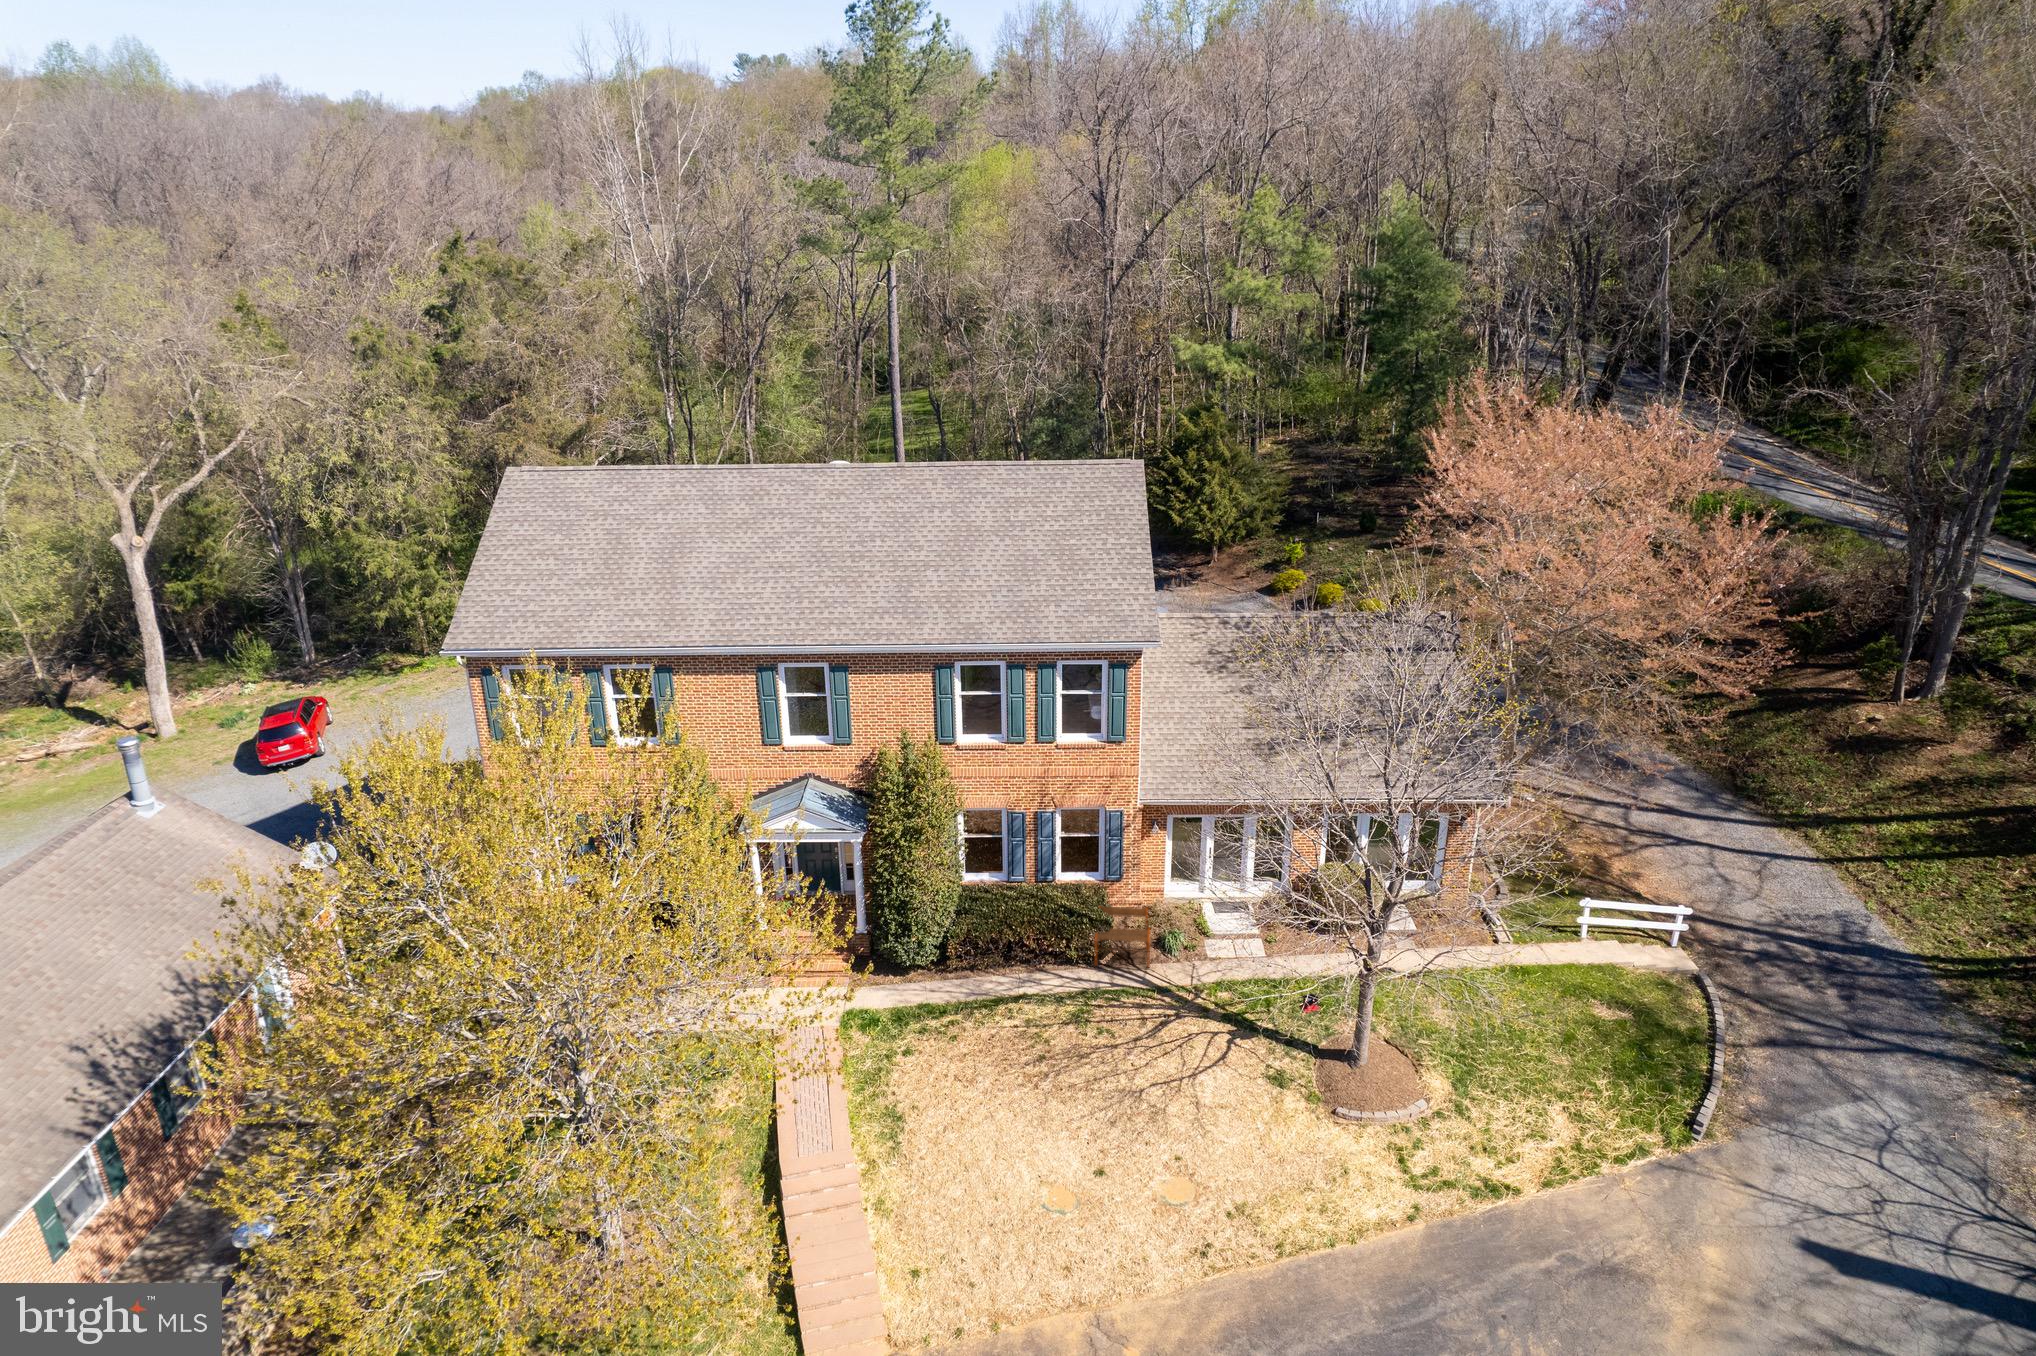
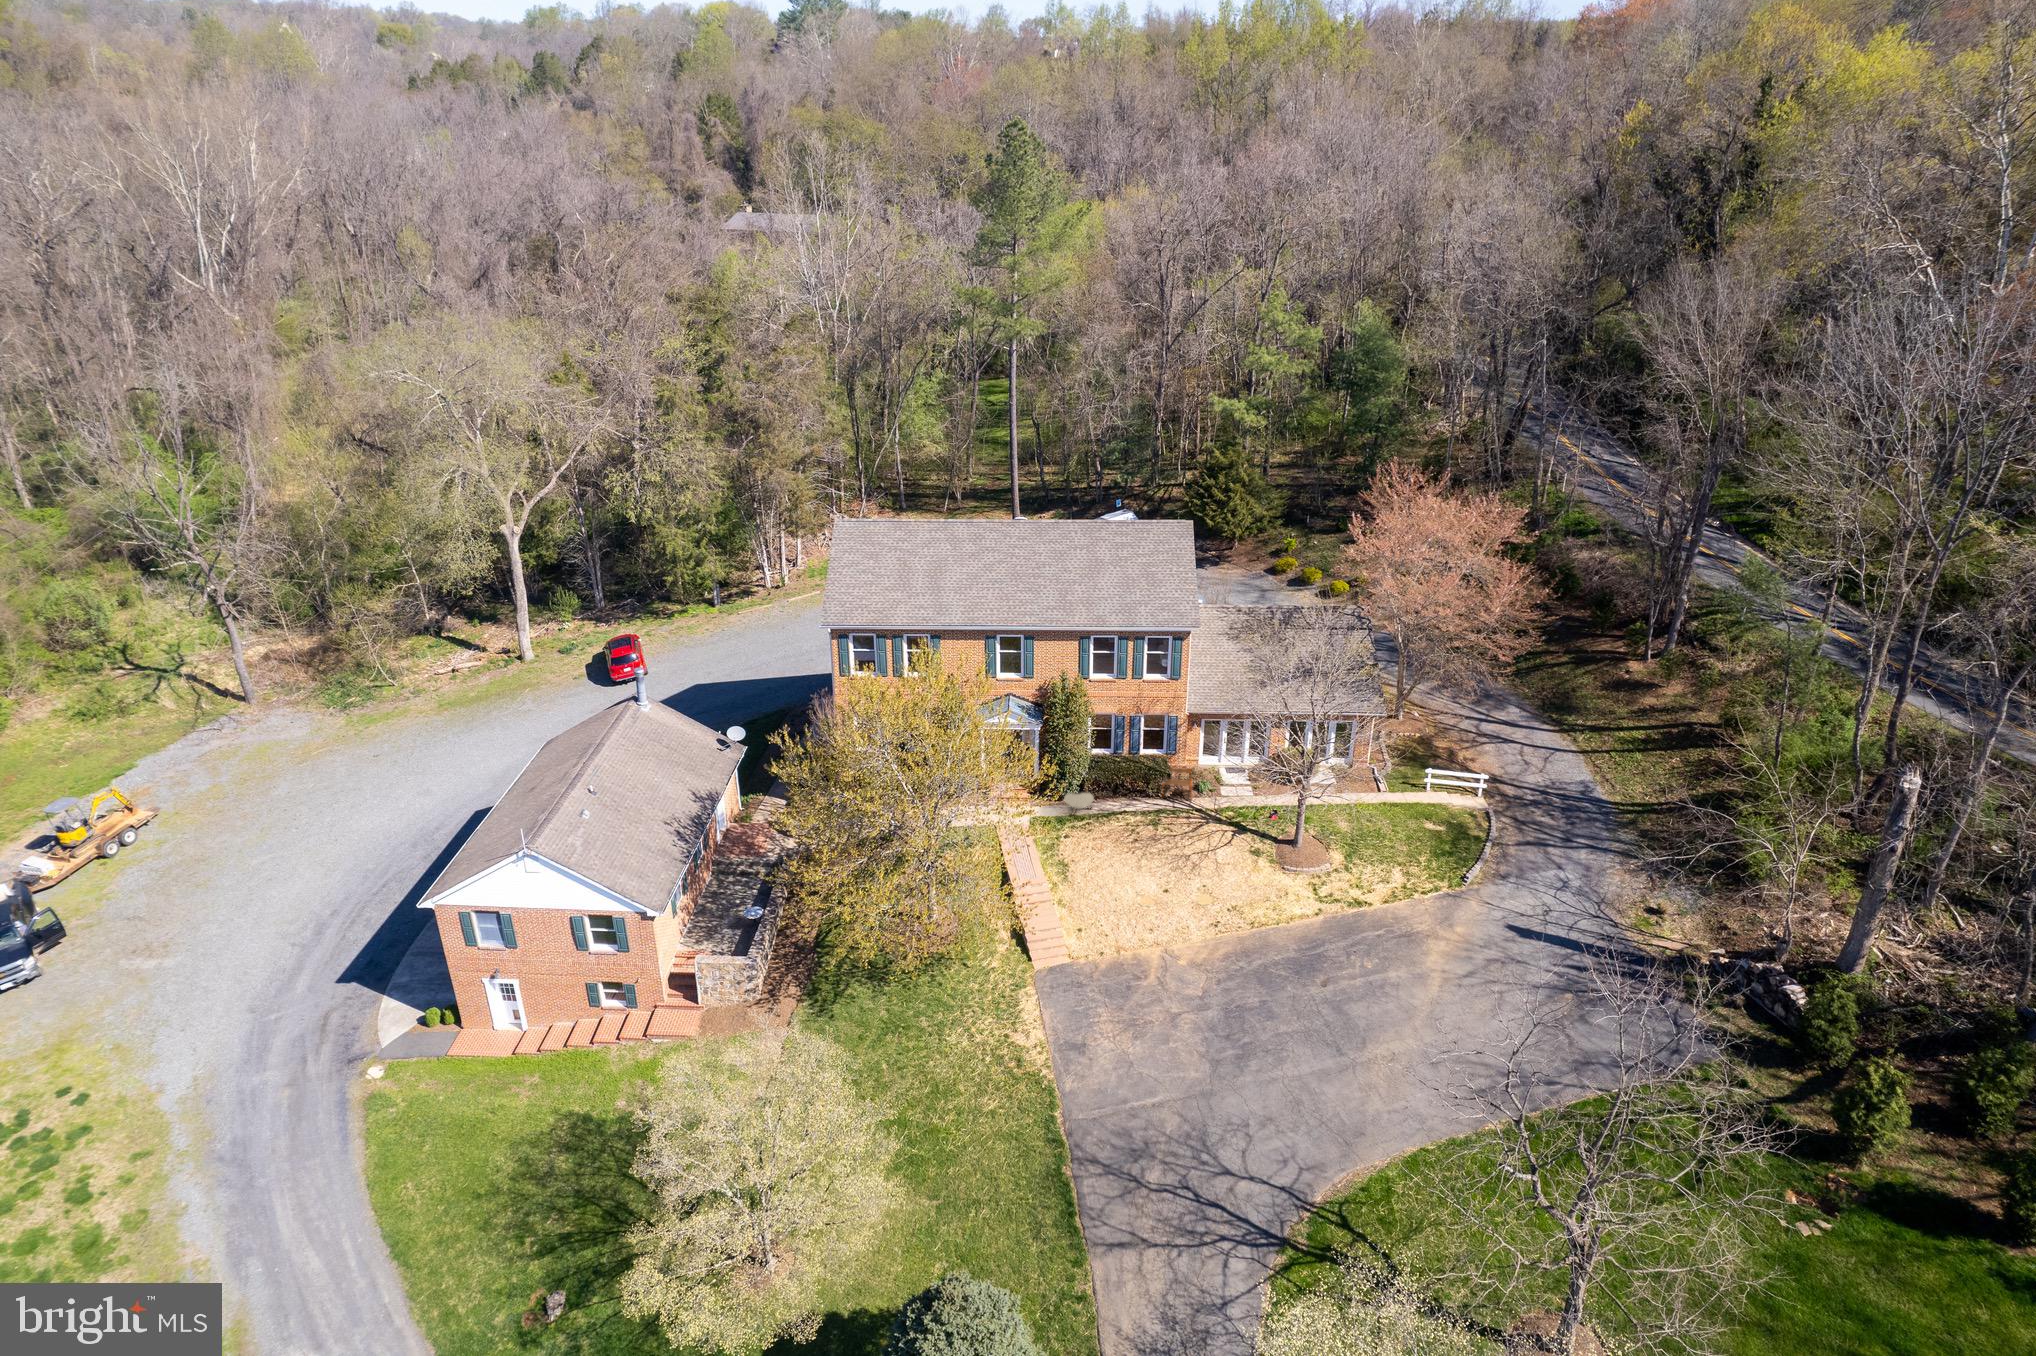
round table: none [909,954,965,1004] -> present [1064,793,1094,815]

